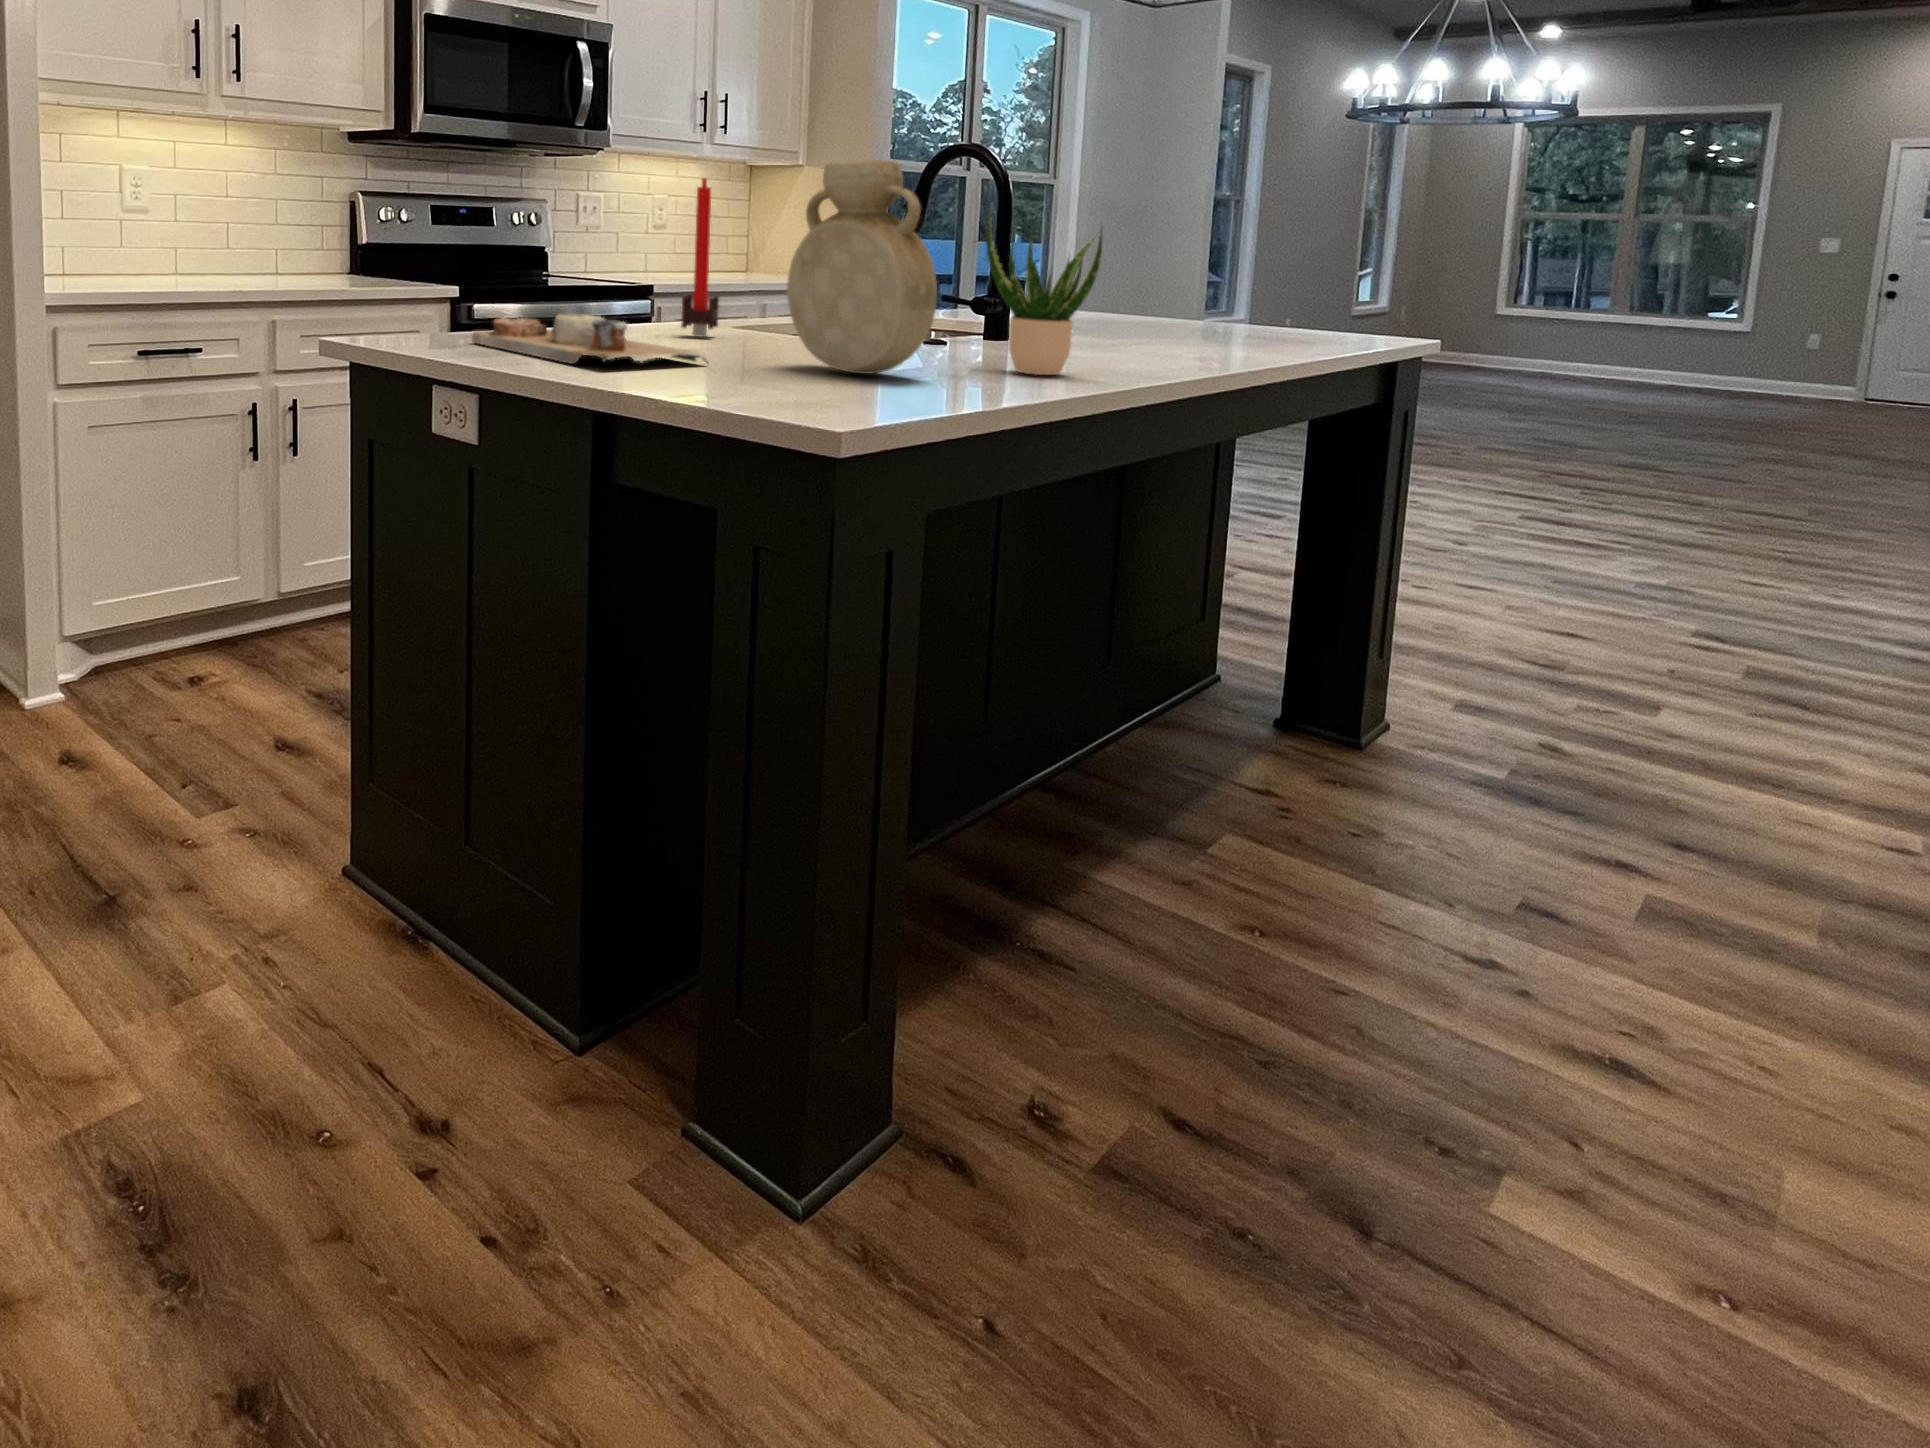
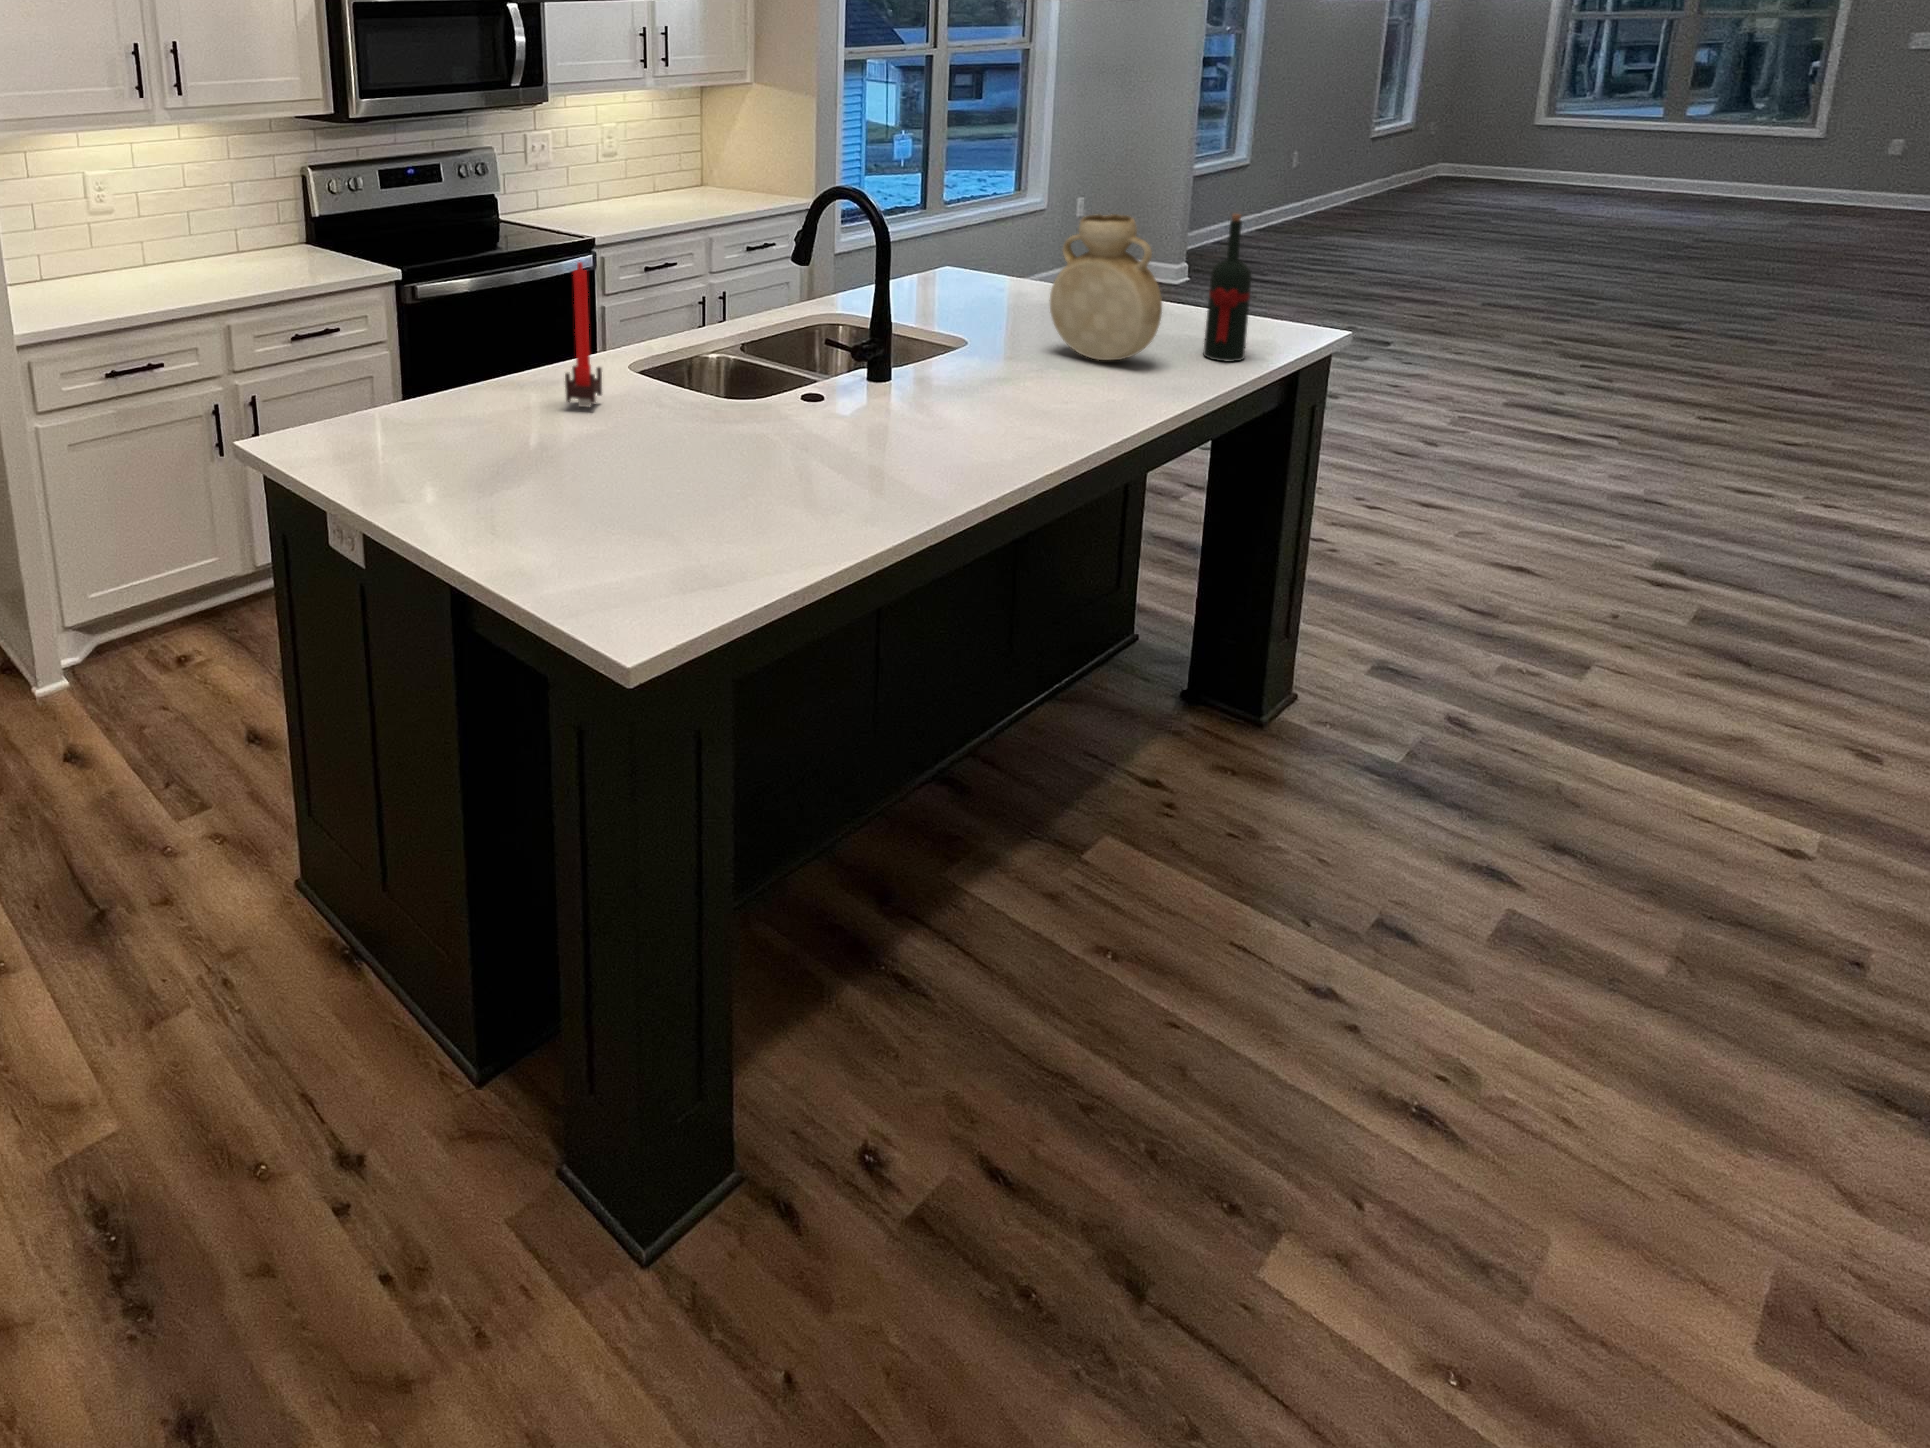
vase: present [787,159,937,374] -> present [1050,214,1162,360]
wine bottle: none [1309,197,1358,344] -> present [1203,214,1252,362]
potted plant: present [986,210,1102,375] -> none [828,321,935,490]
cutting board: present [472,313,708,364] -> none [365,415,567,511]

